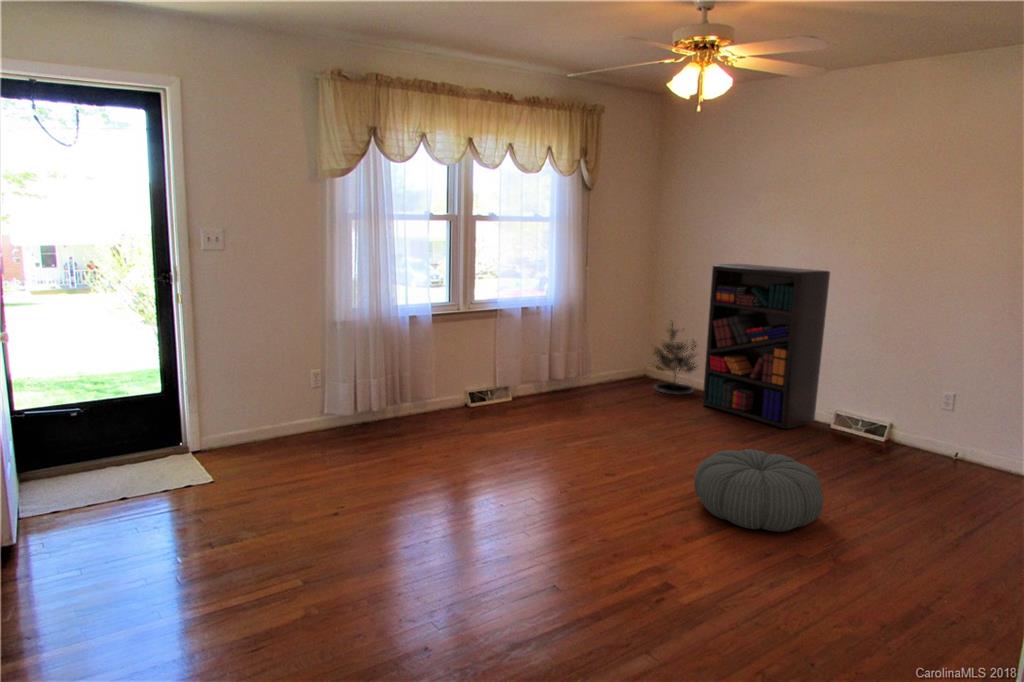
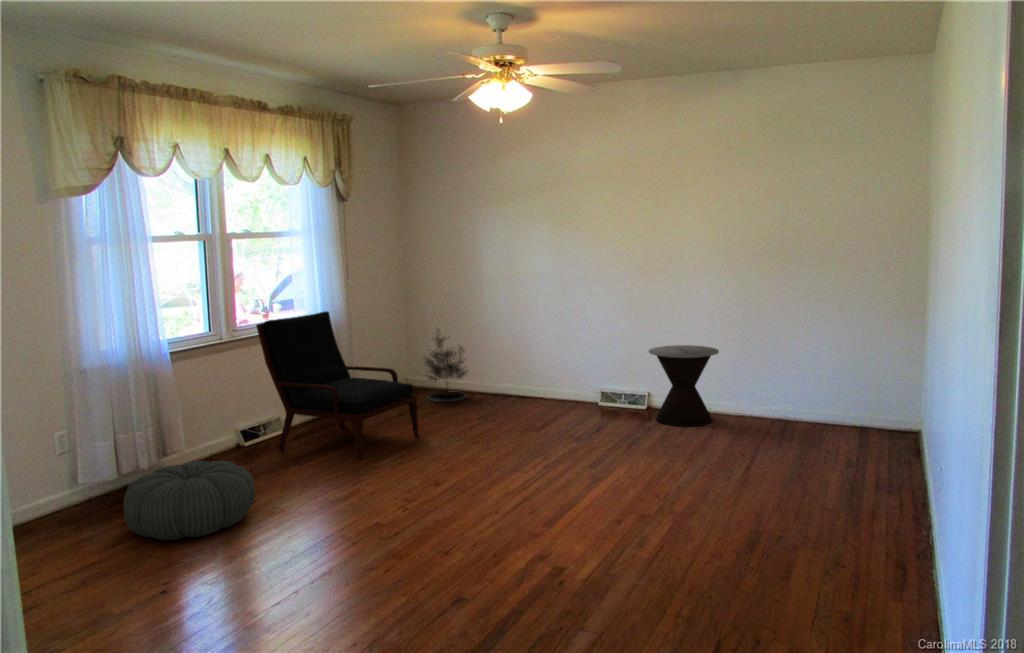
bookshelf: present [703,264,830,429] -> none [478,266,585,414]
armchair: none [486,293,622,436] -> present [256,311,418,459]
side table: none [888,374,986,475] -> present [649,345,719,427]
pouf: present [694,449,823,531] -> present [124,461,255,540]

